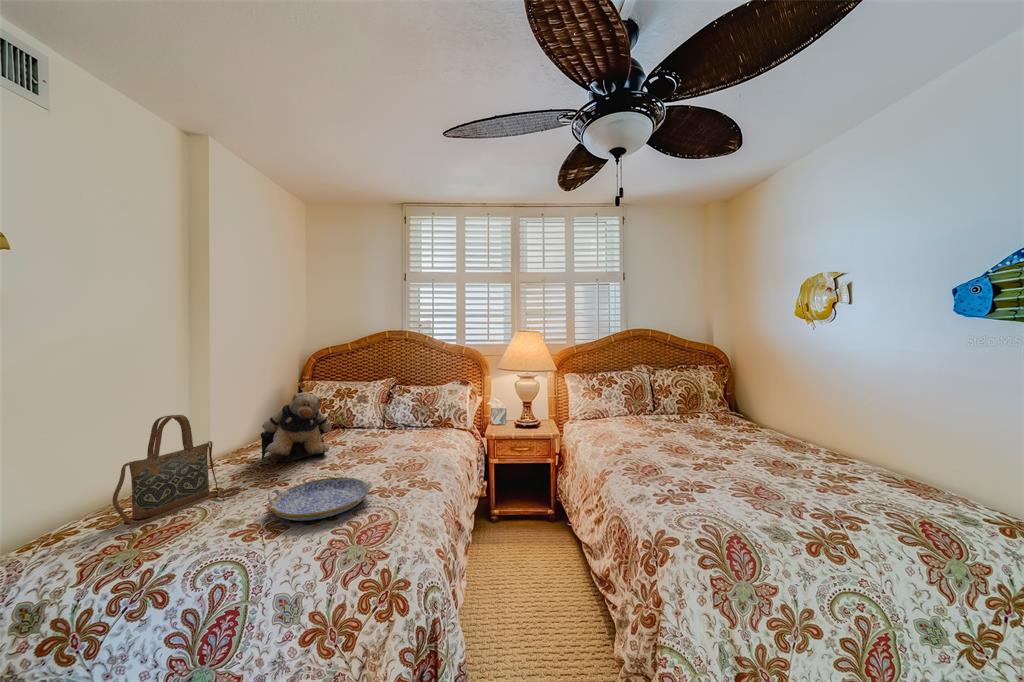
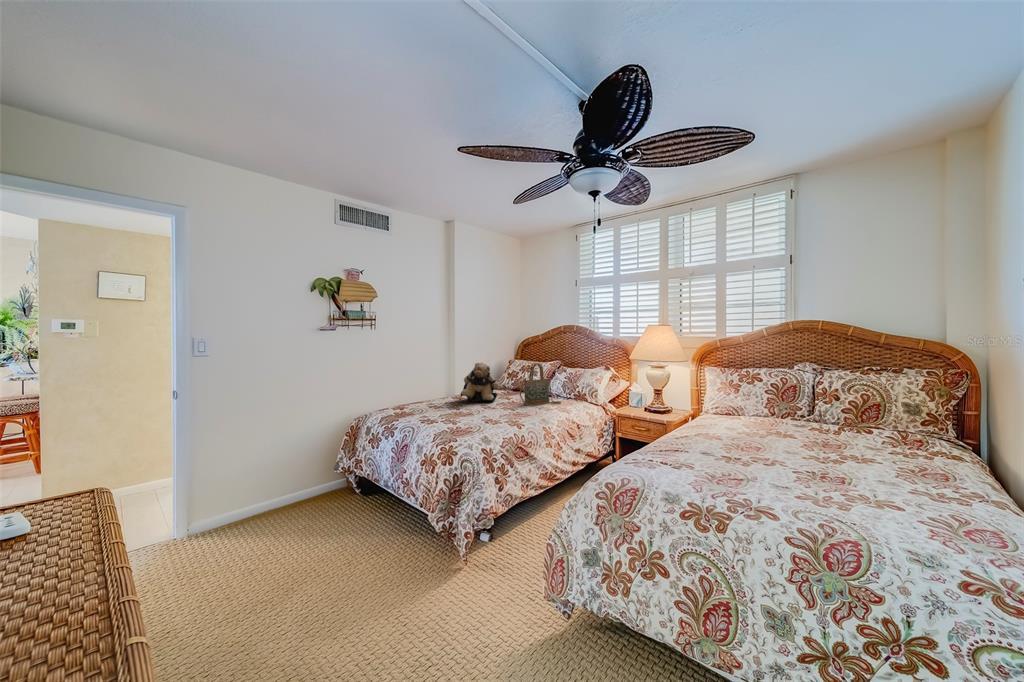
handbag: present [112,415,241,525] -> present [520,363,561,405]
serving tray: present [268,477,373,521] -> none [433,406,482,423]

